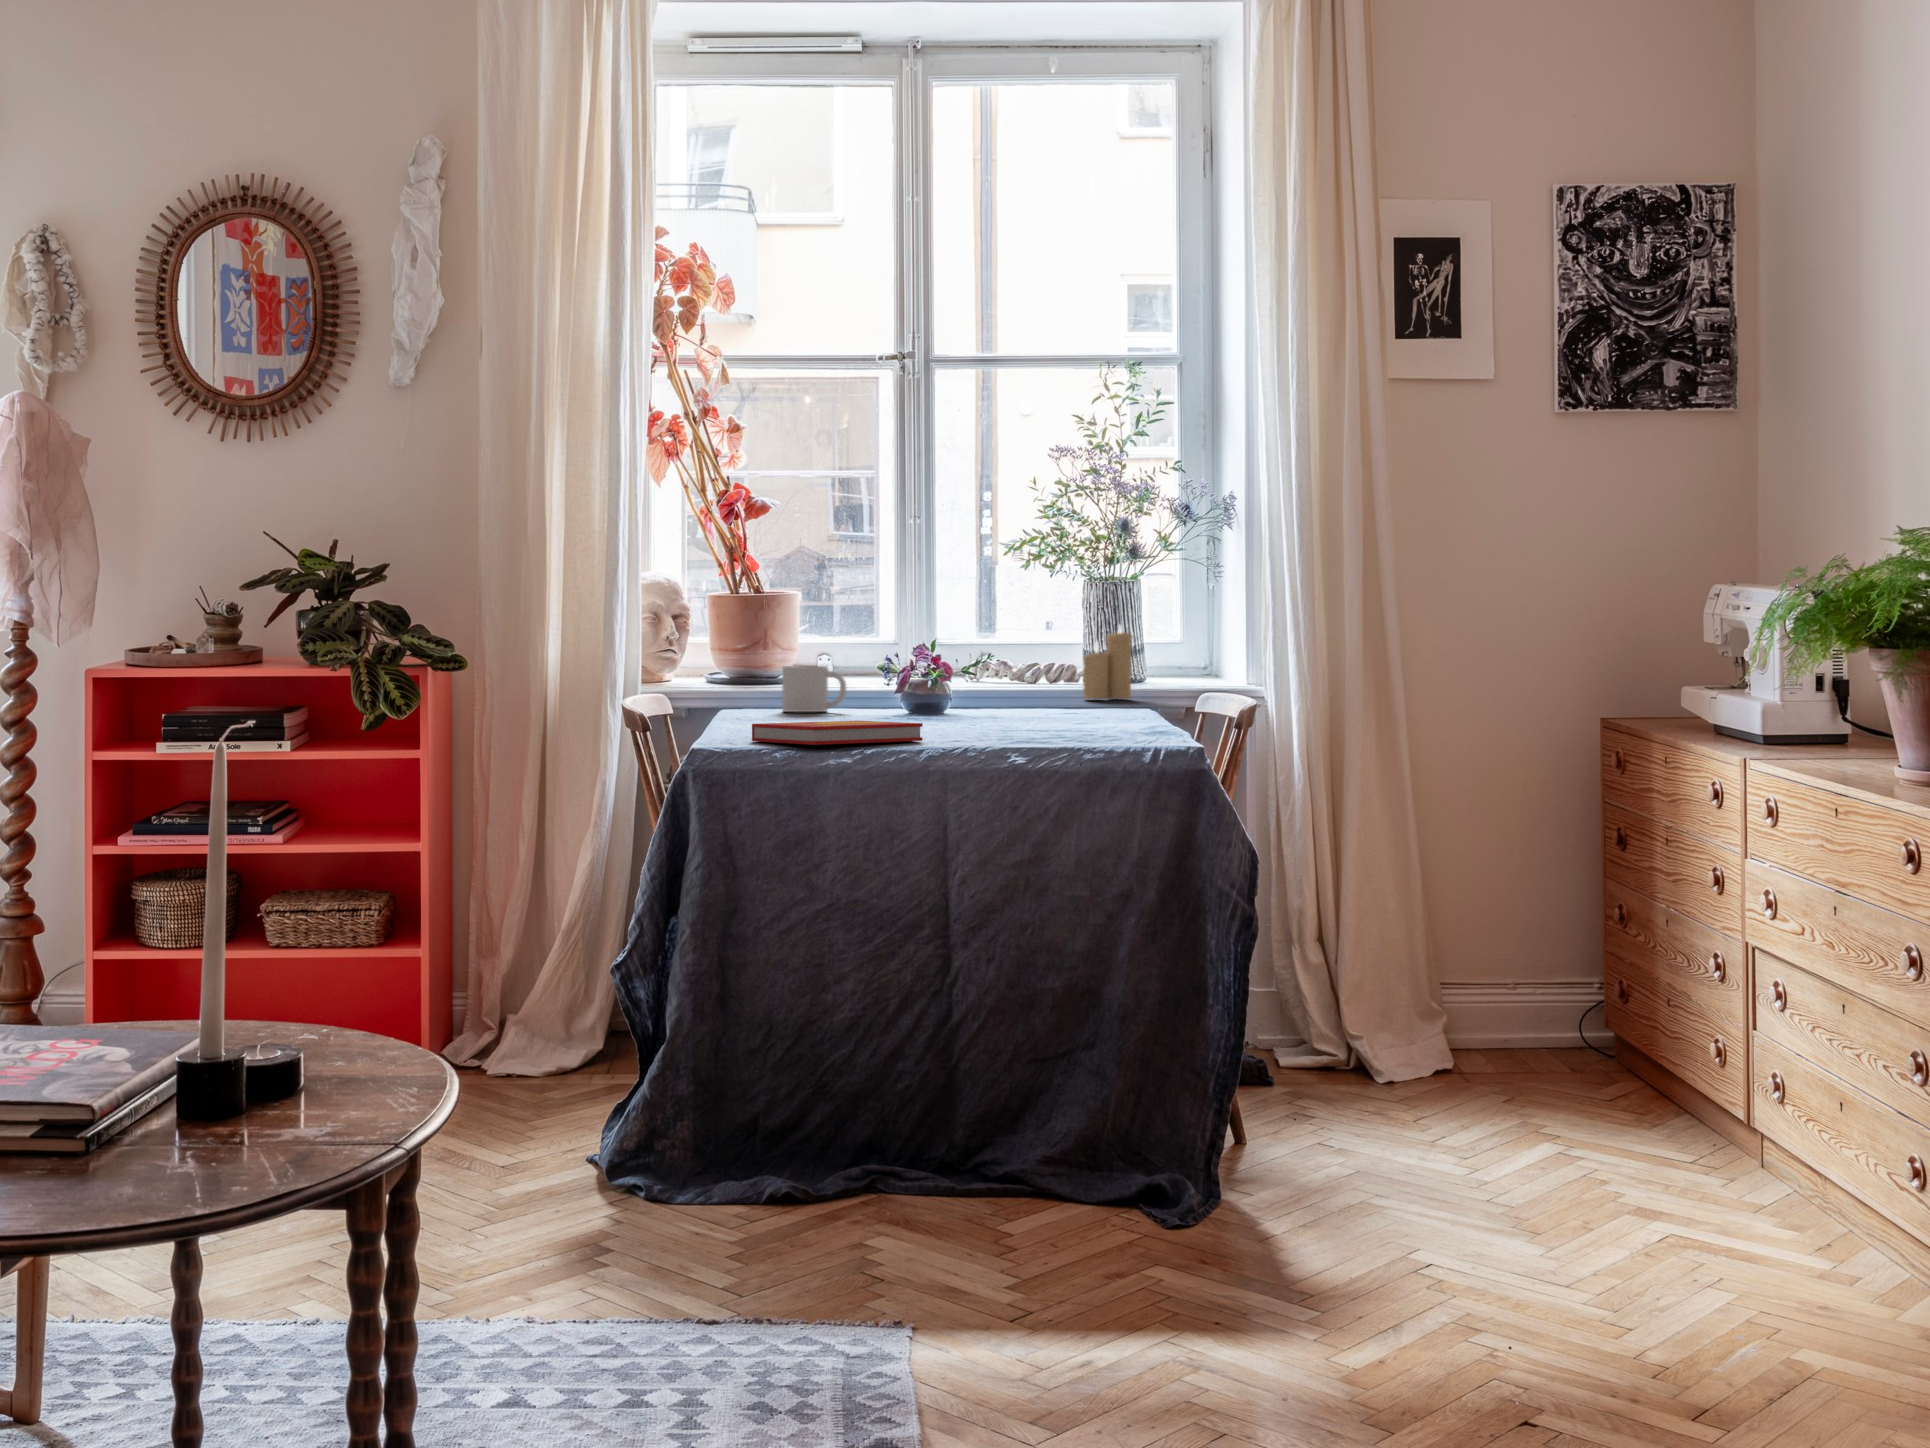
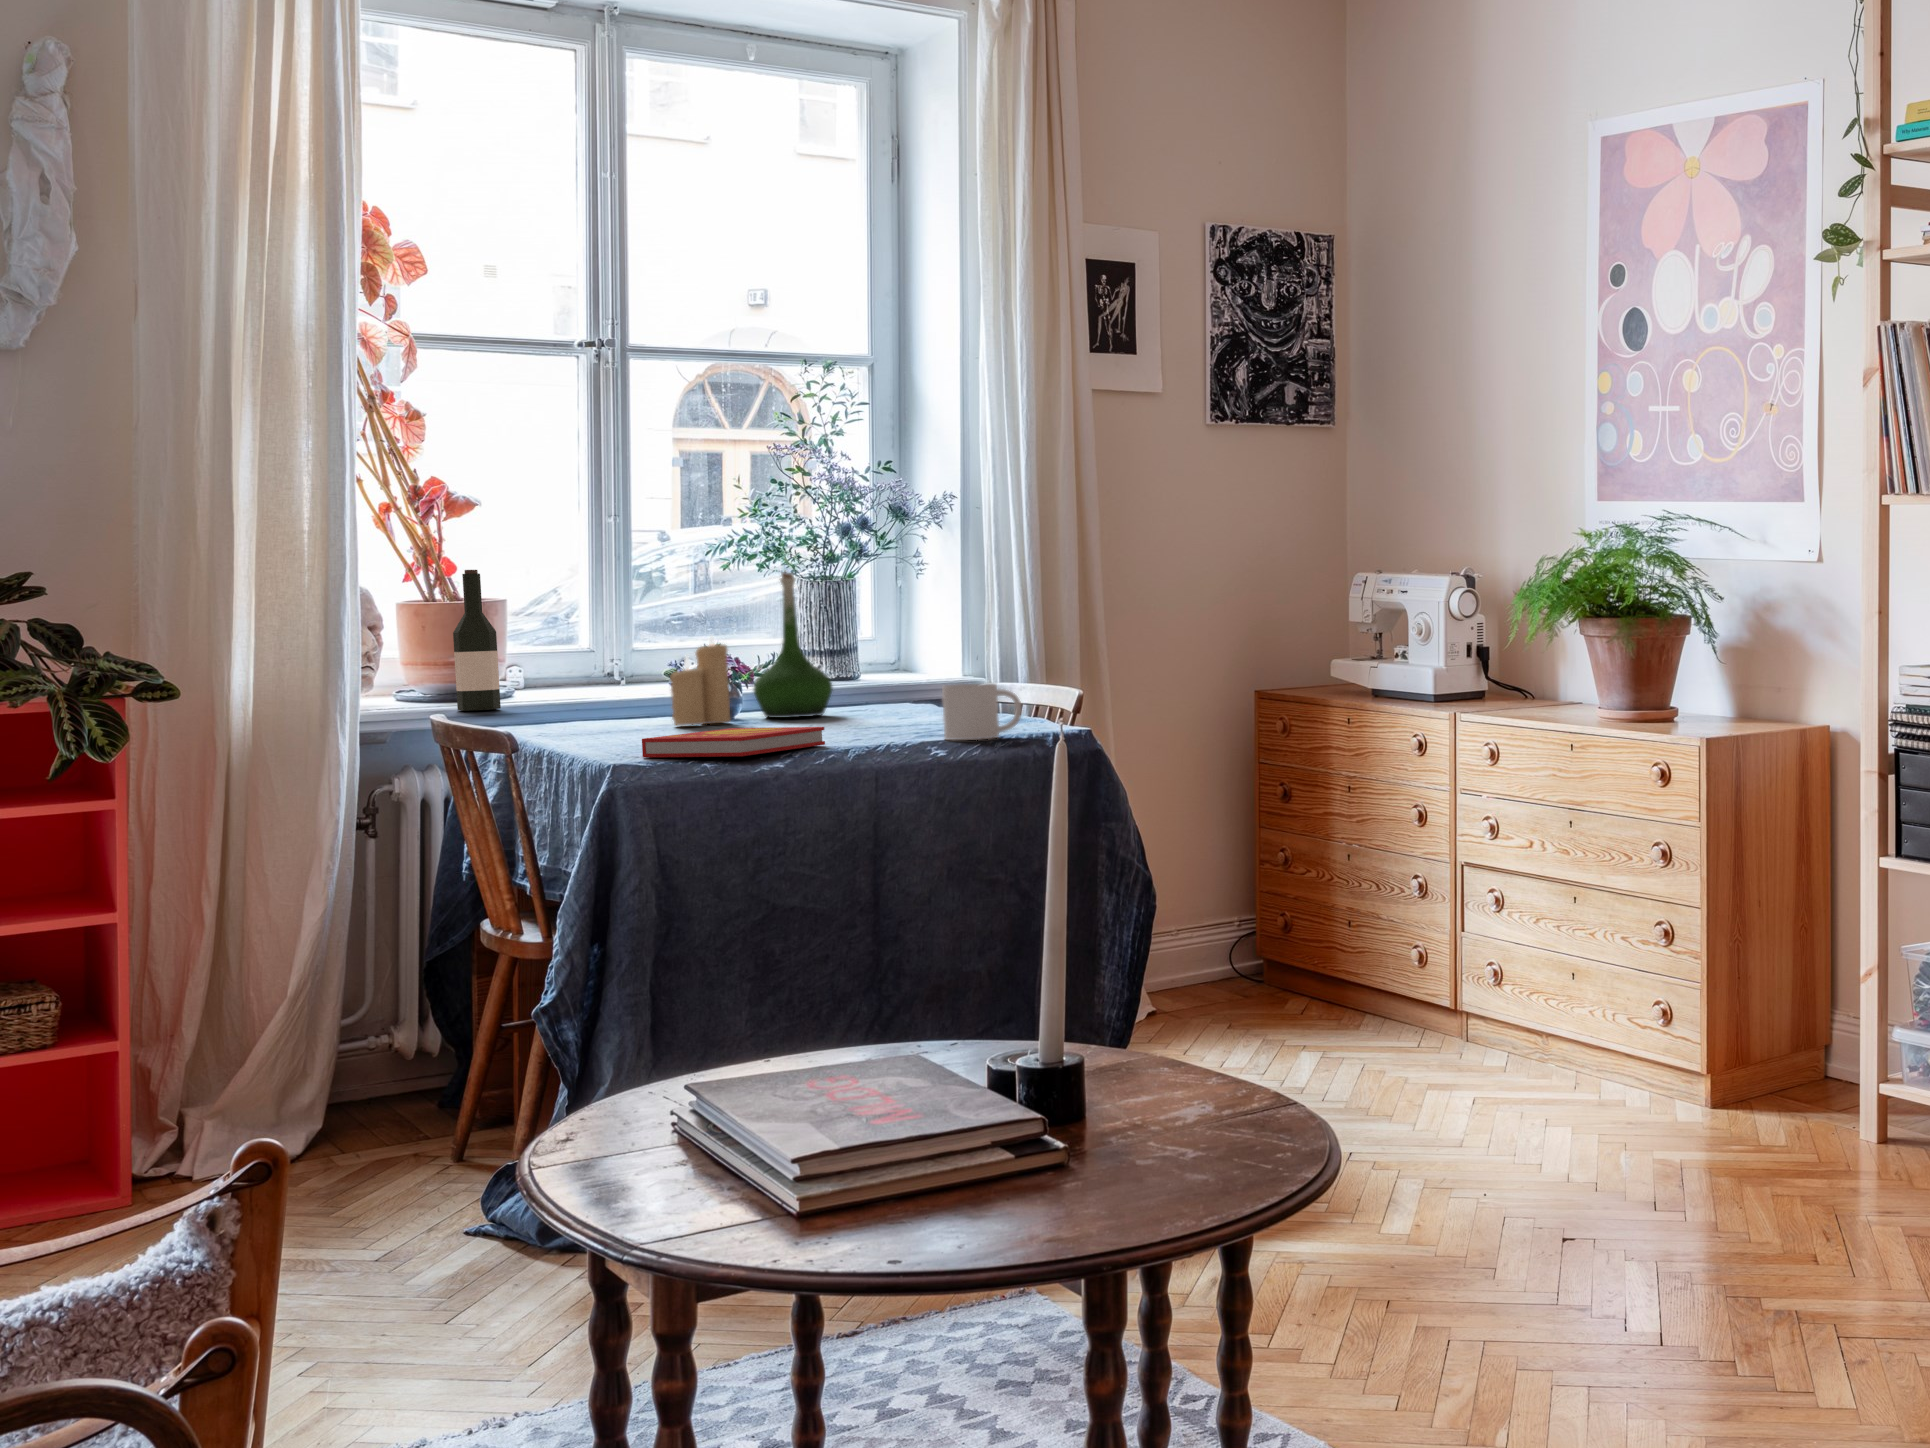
wine bottle: none [747,573,780,697] -> present [453,570,501,711]
vase: none [944,575,1017,717] -> present [754,572,833,718]
candle: present [1083,625,1132,699] -> present [670,636,730,726]
mug: present [782,666,846,712] -> present [942,683,1022,740]

